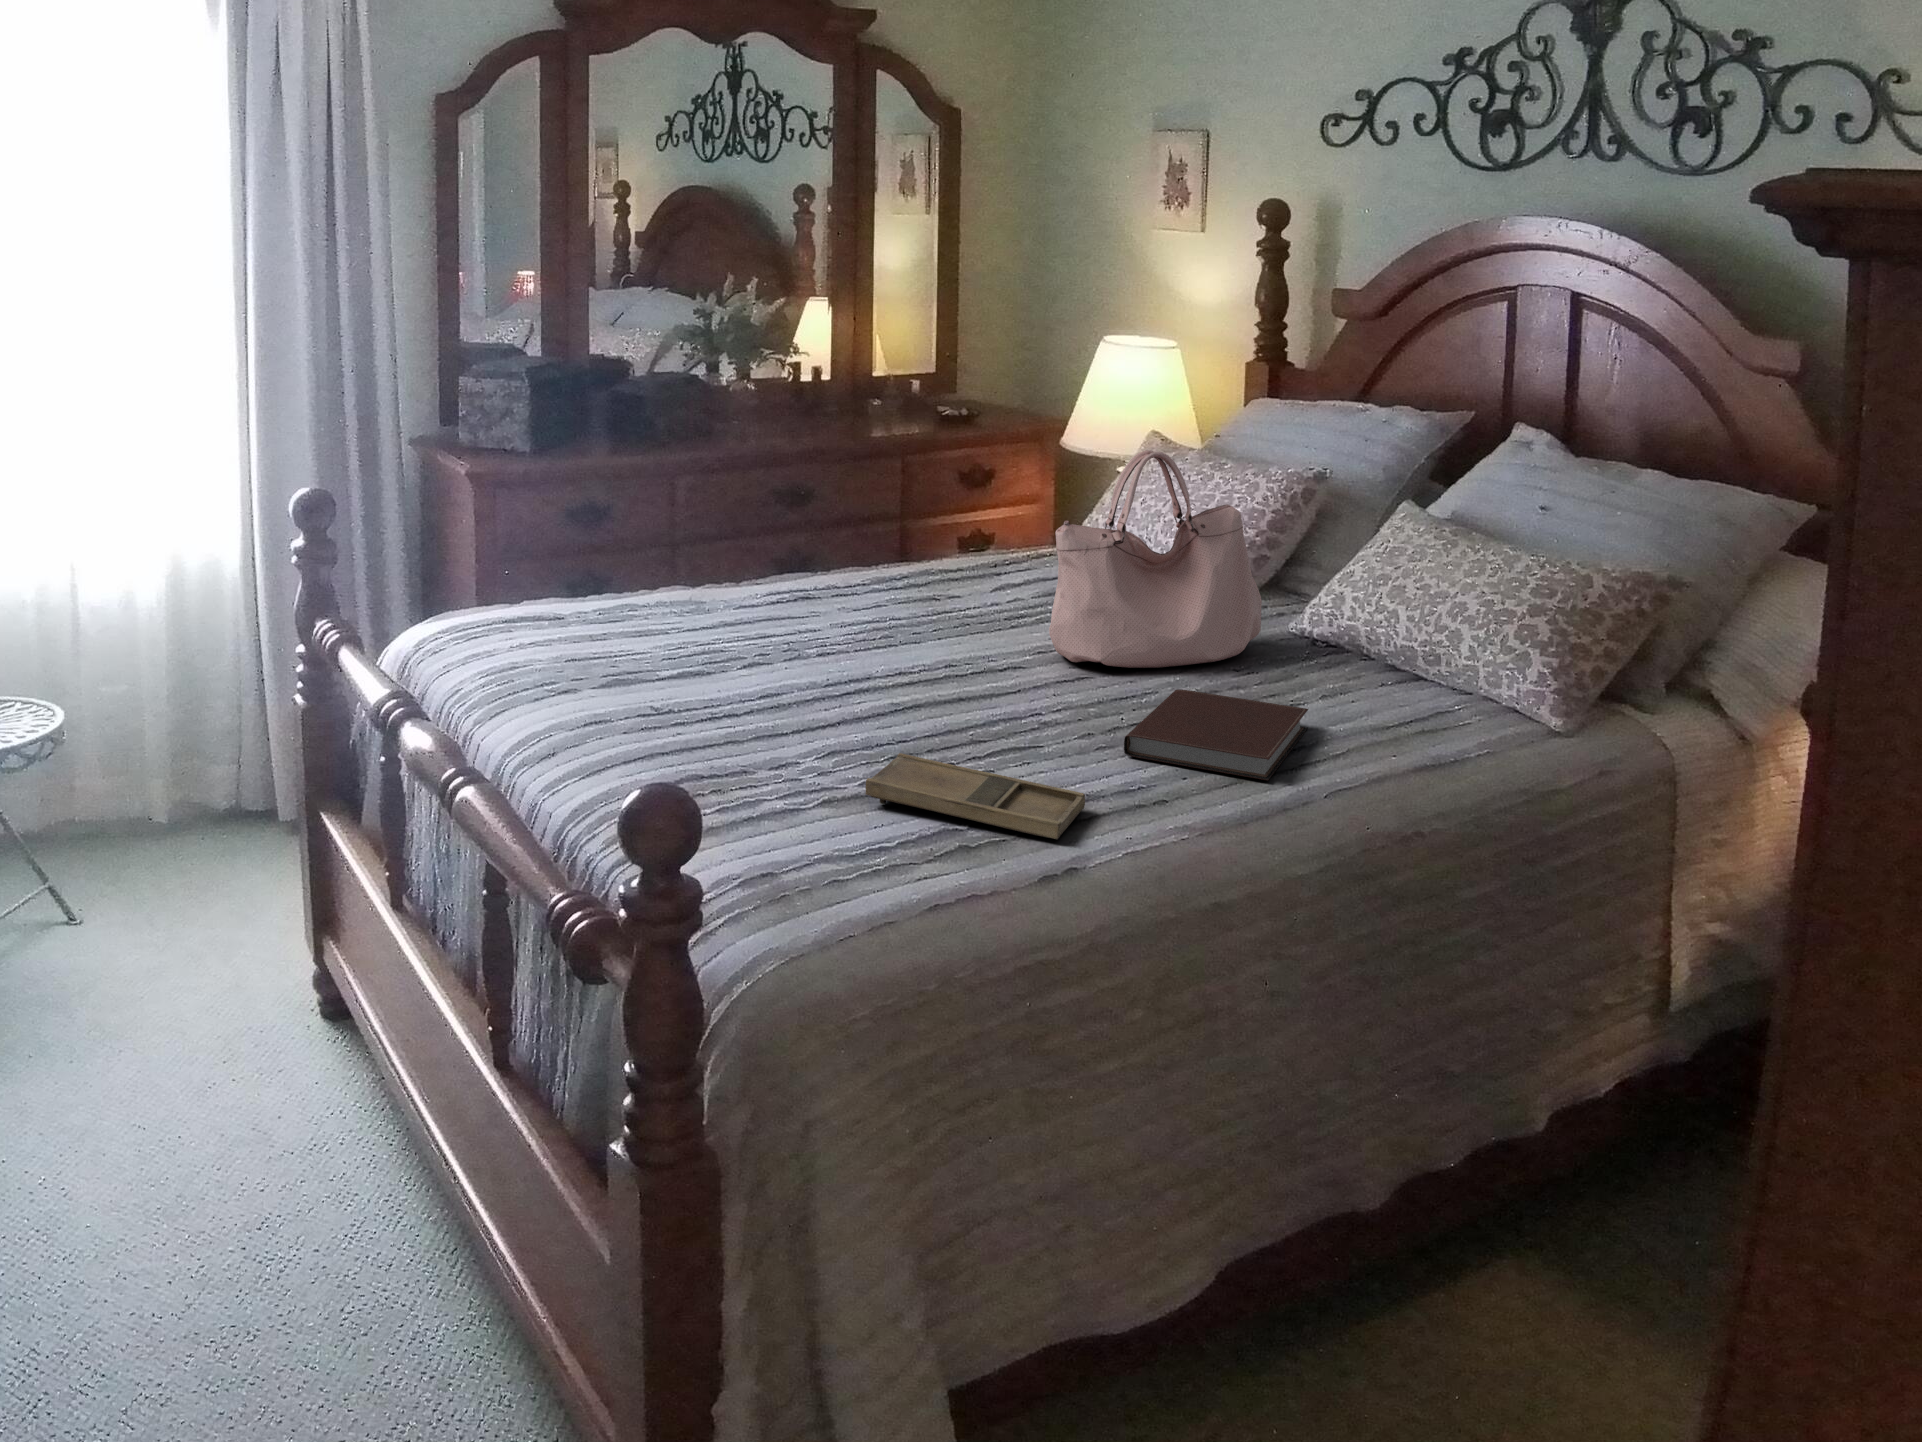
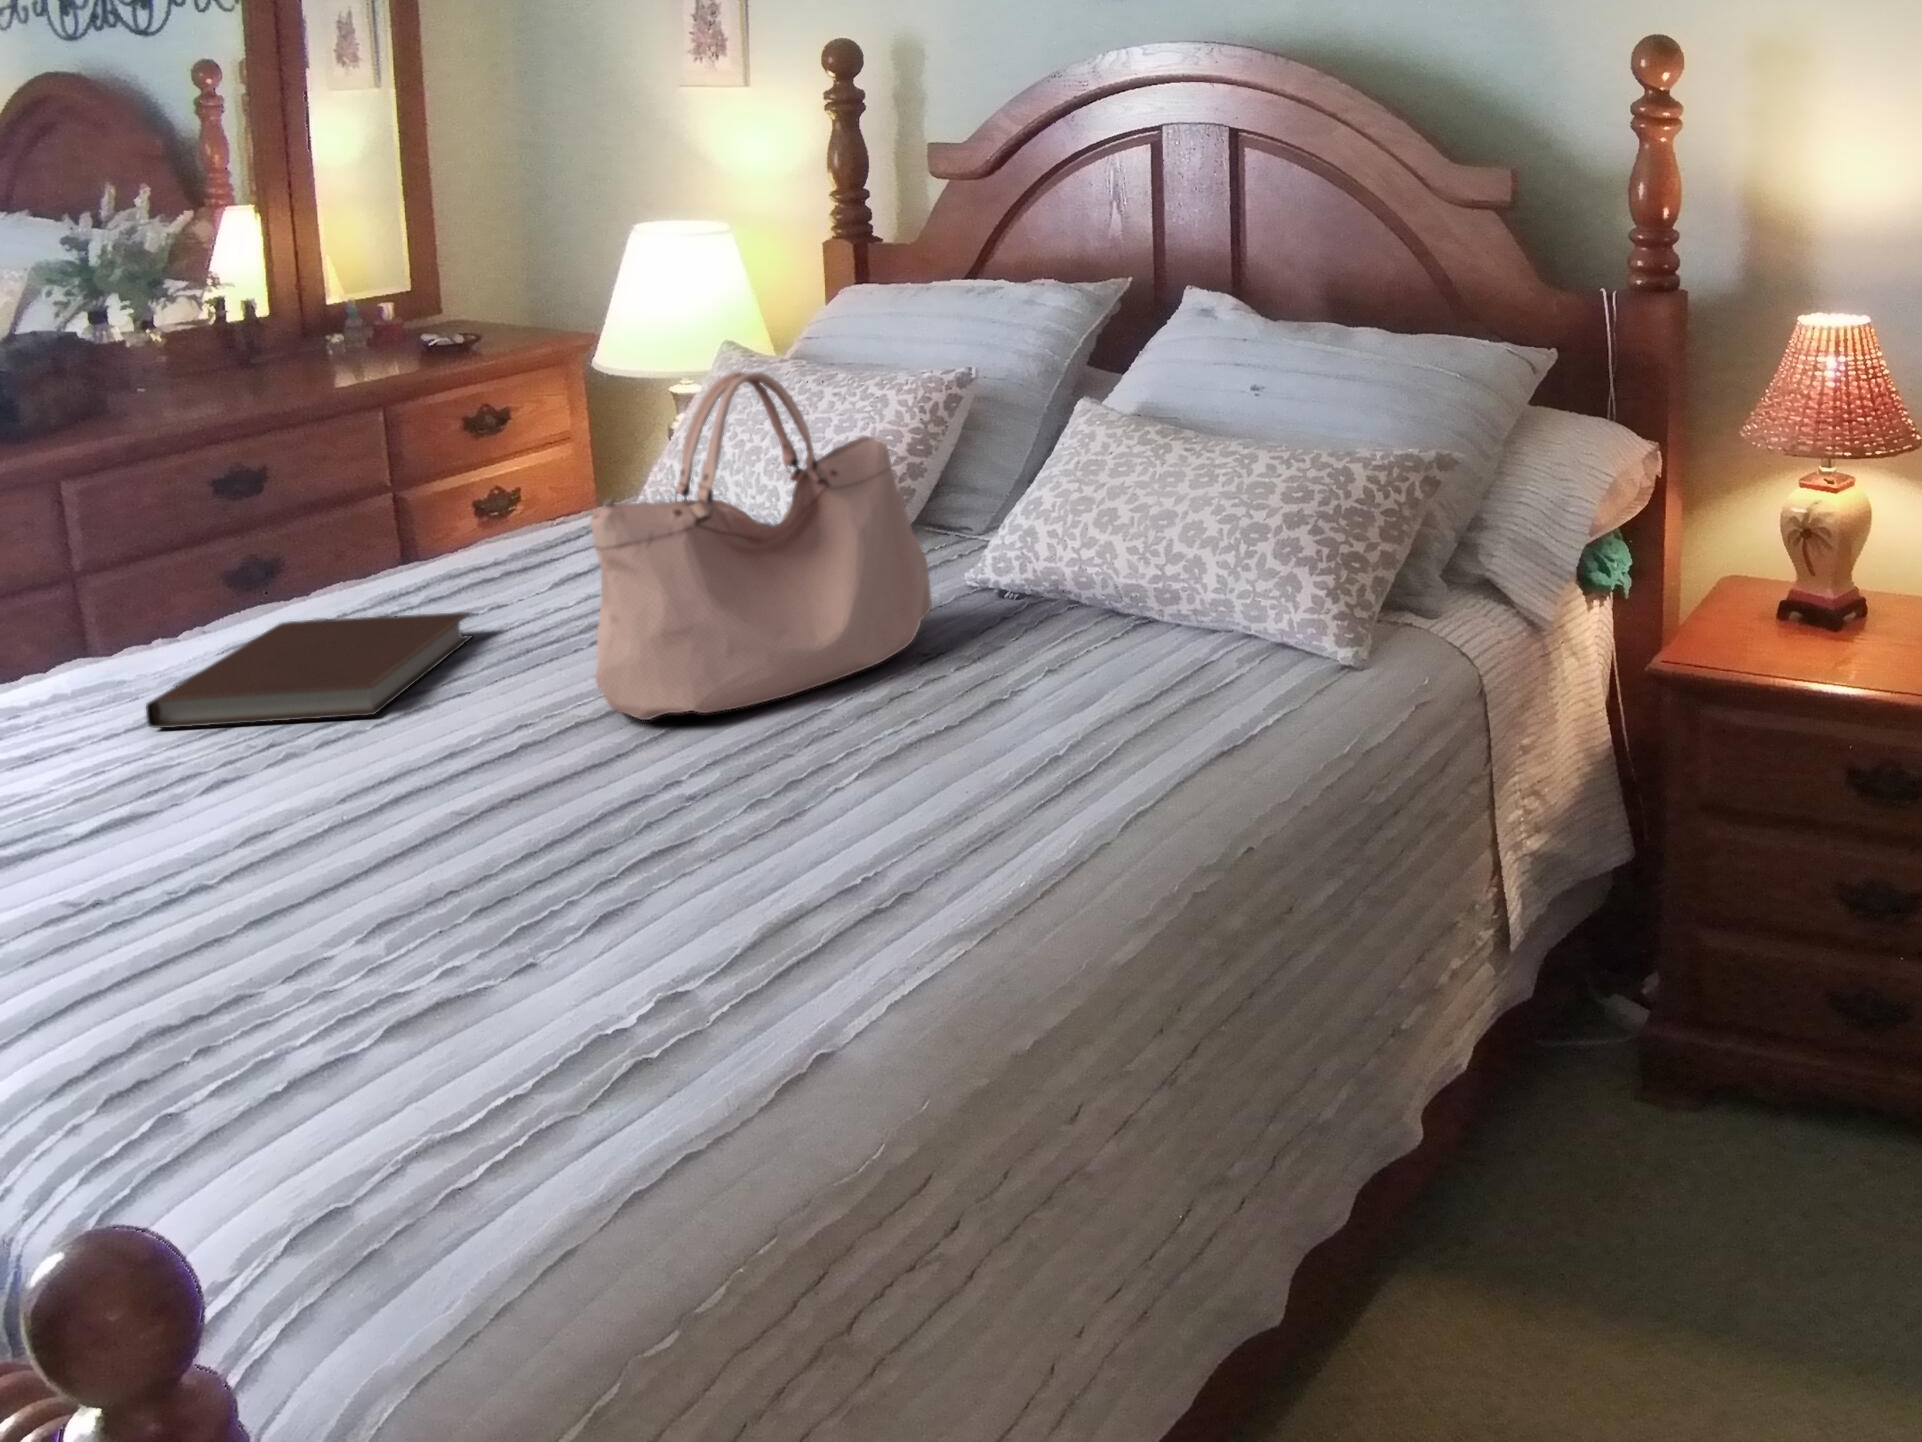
notebook: present [1124,689,1308,780] -> present [146,612,473,728]
tray: present [865,753,1085,839] -> none [220,997,730,1169]

